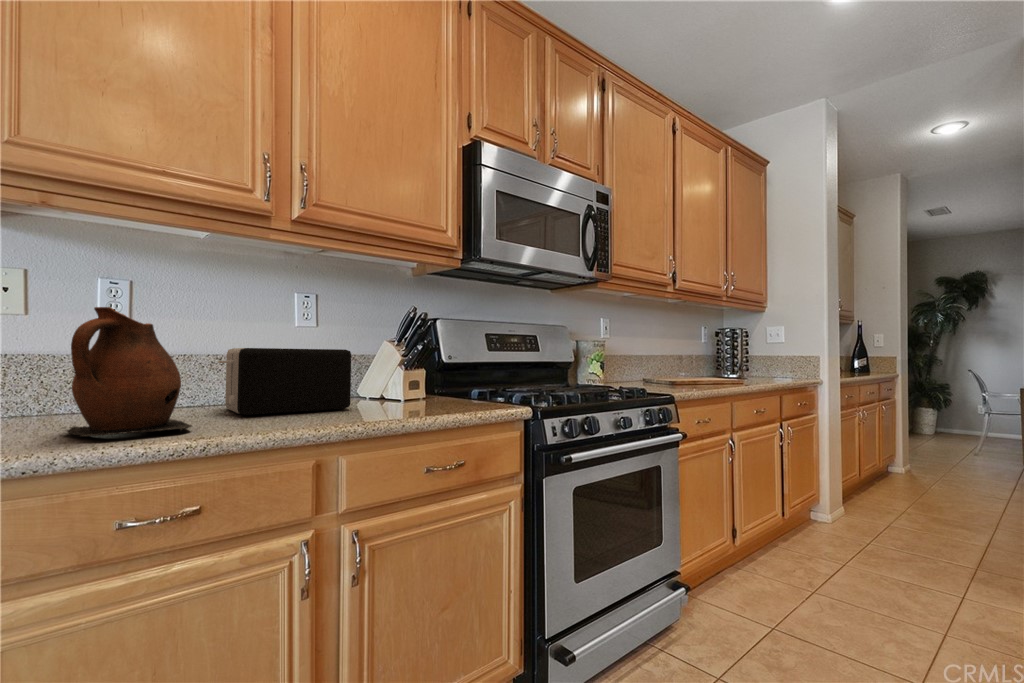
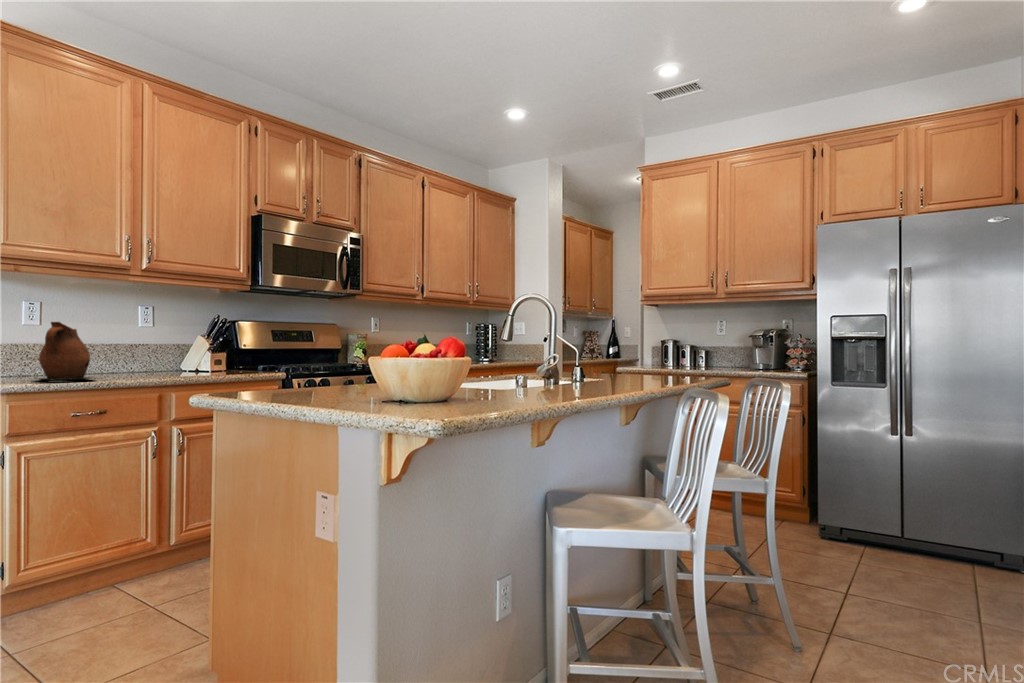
toaster: present [218,348,351,415] -> none [100,340,179,376]

